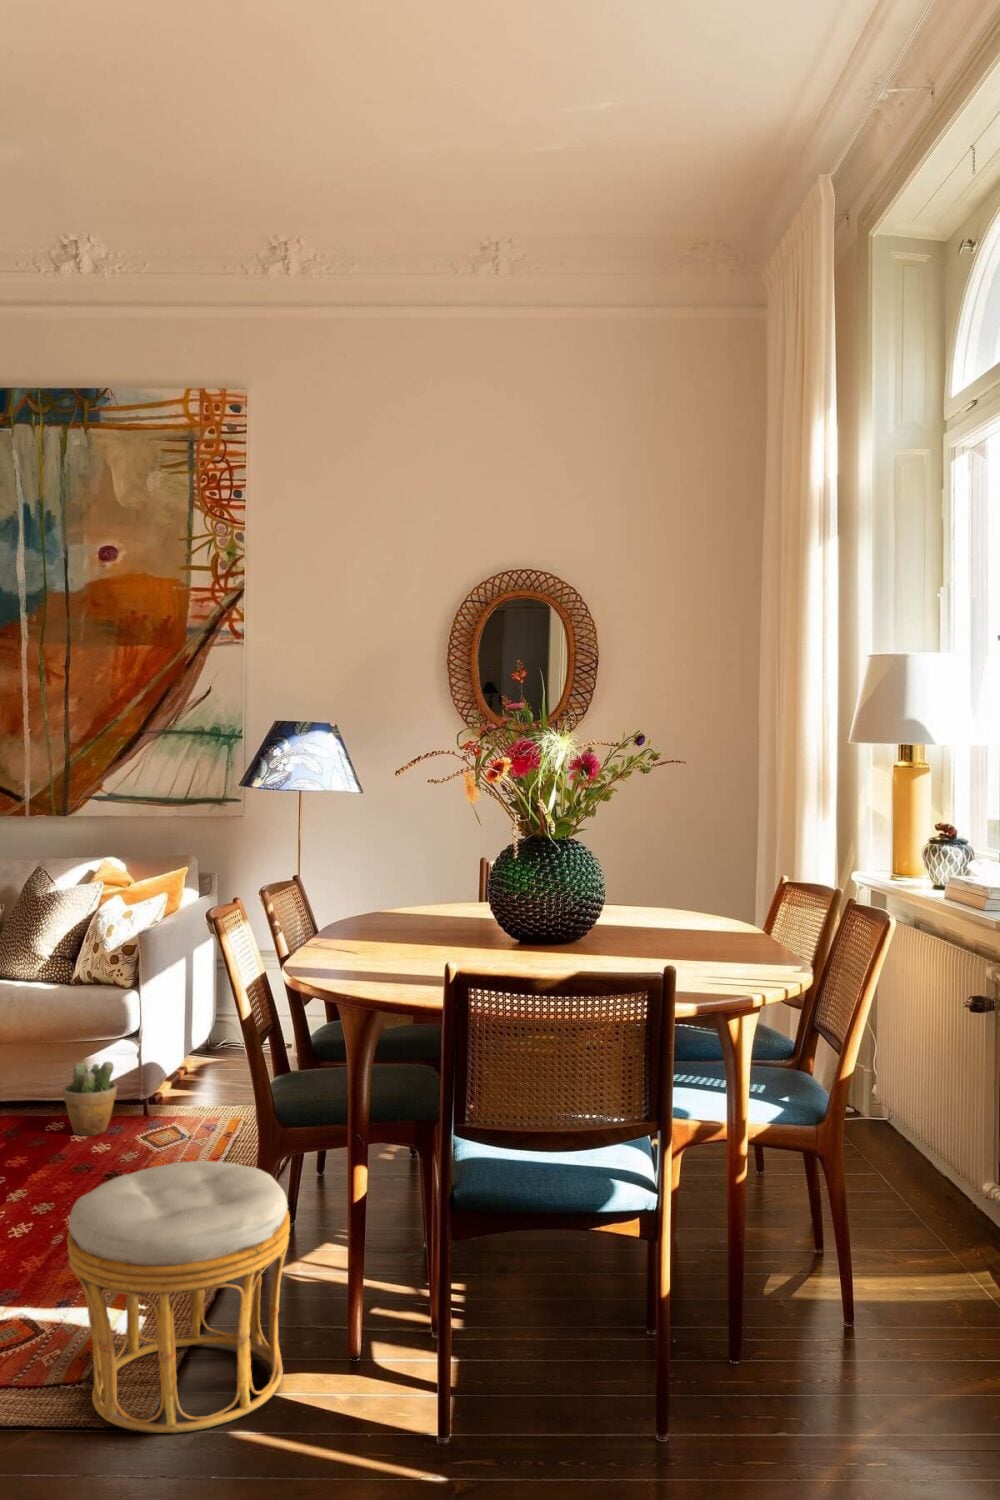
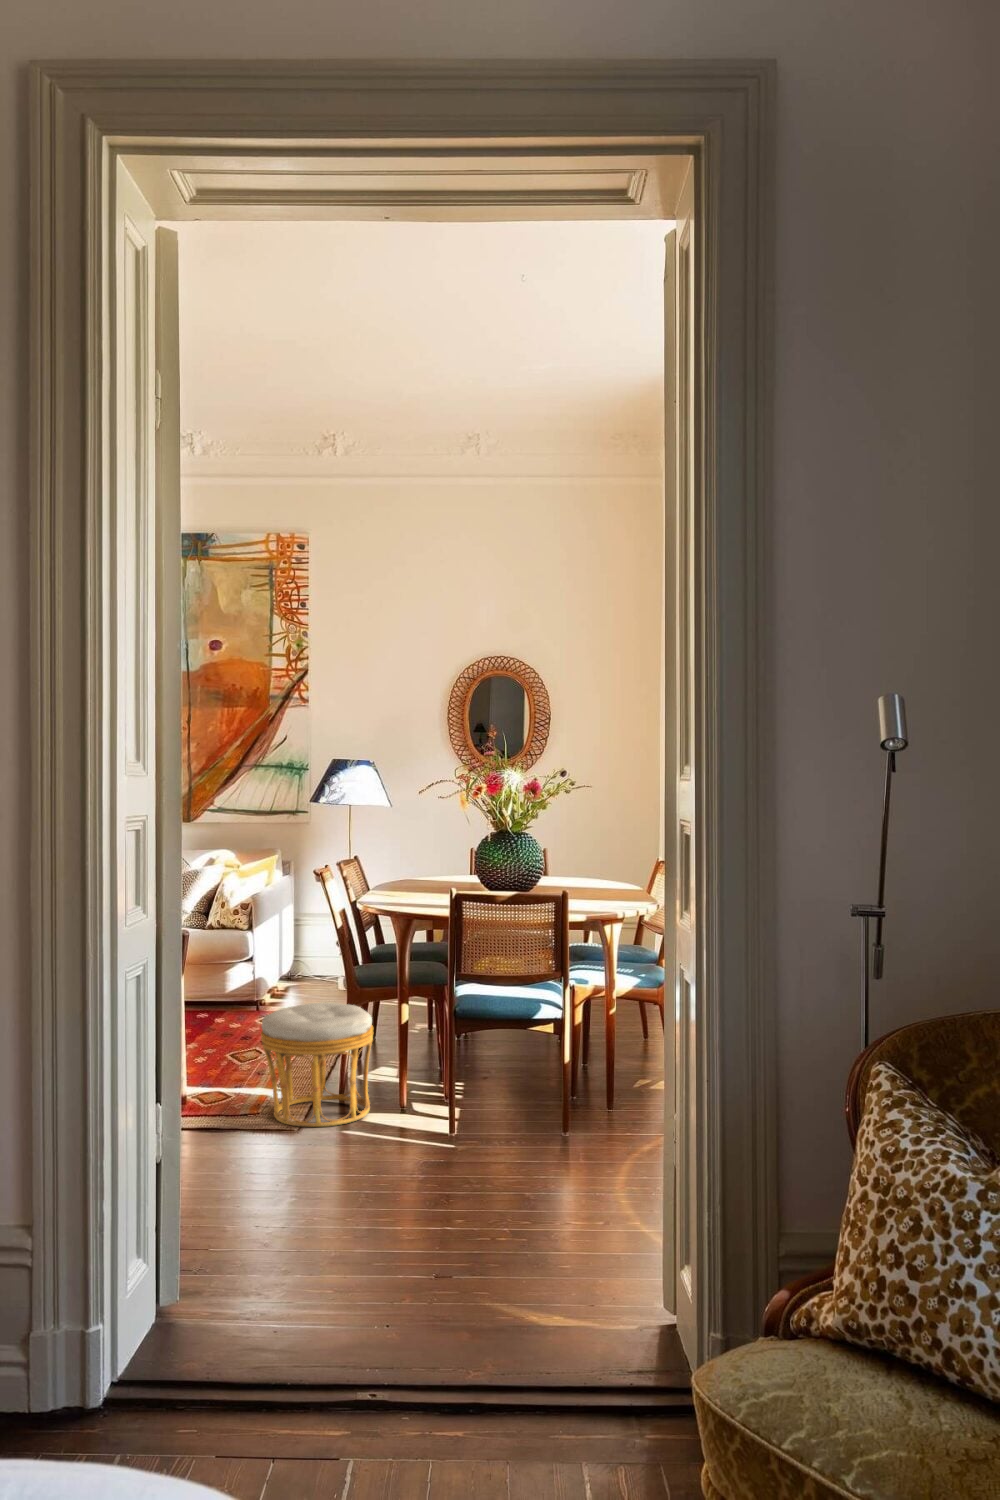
potted plant: present [63,1062,117,1136] -> none [206,977,240,1024]

